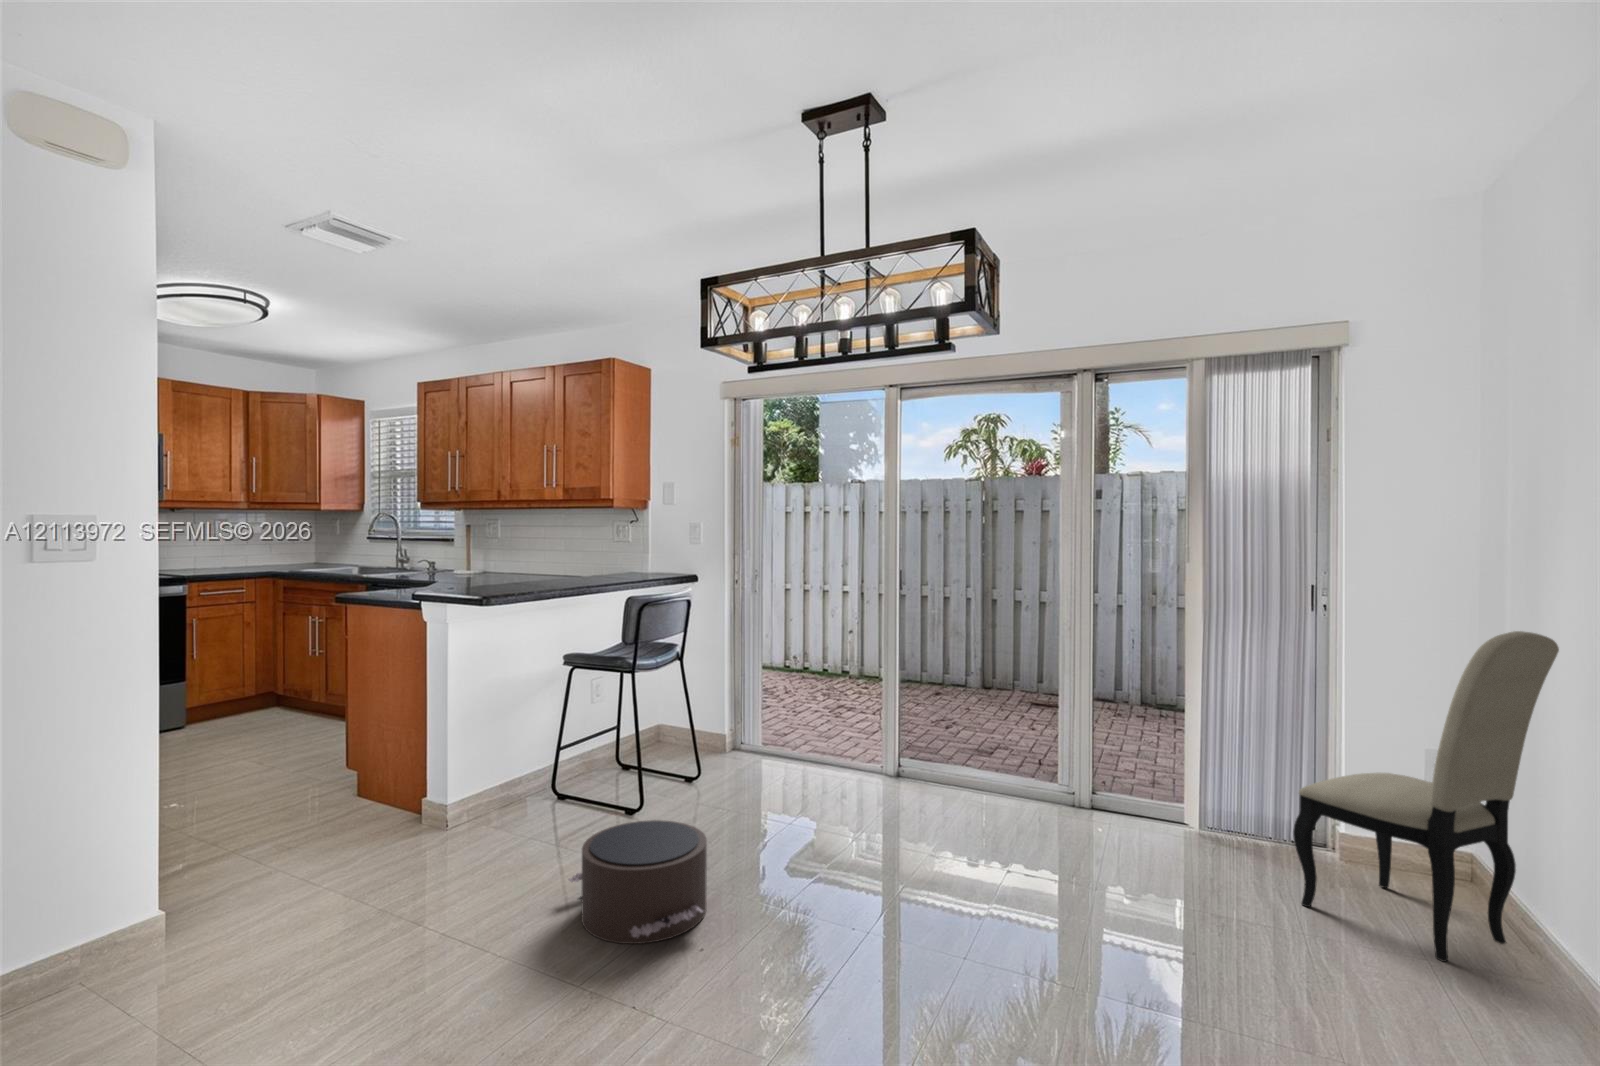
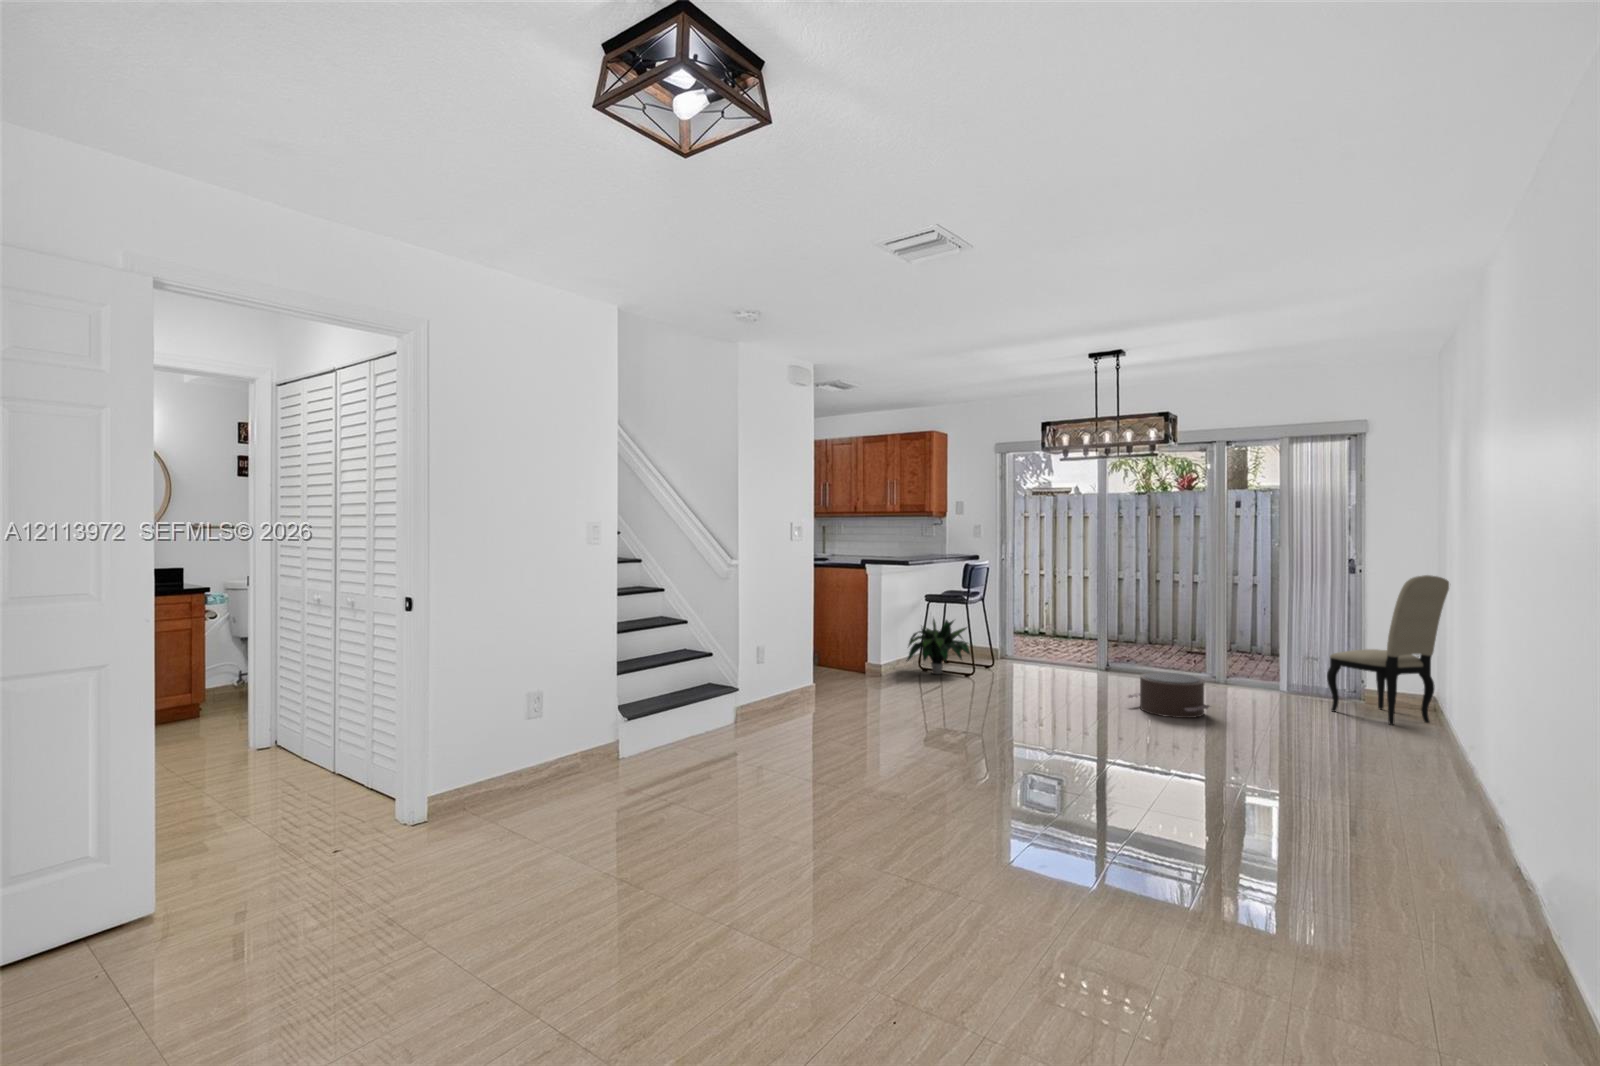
potted plant: none [503,697,654,814] -> present [907,619,970,674]
pouf: present [568,820,707,944] -> present [1128,673,1209,718]

